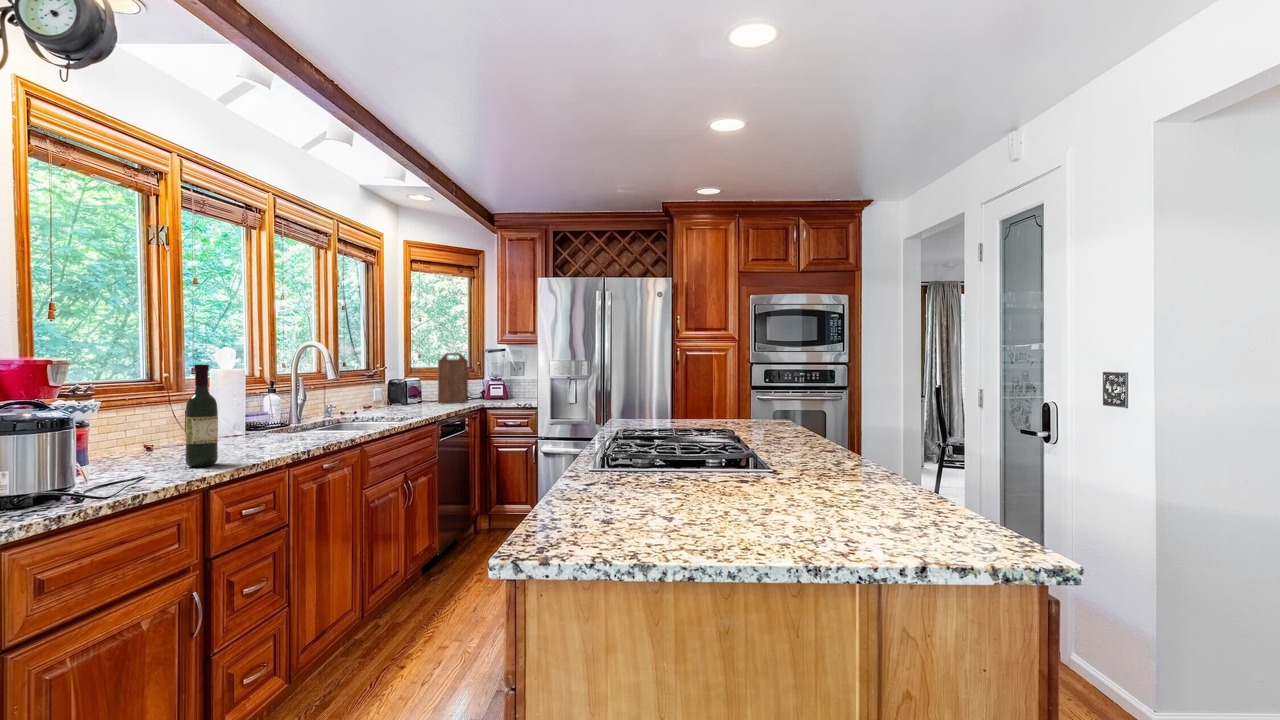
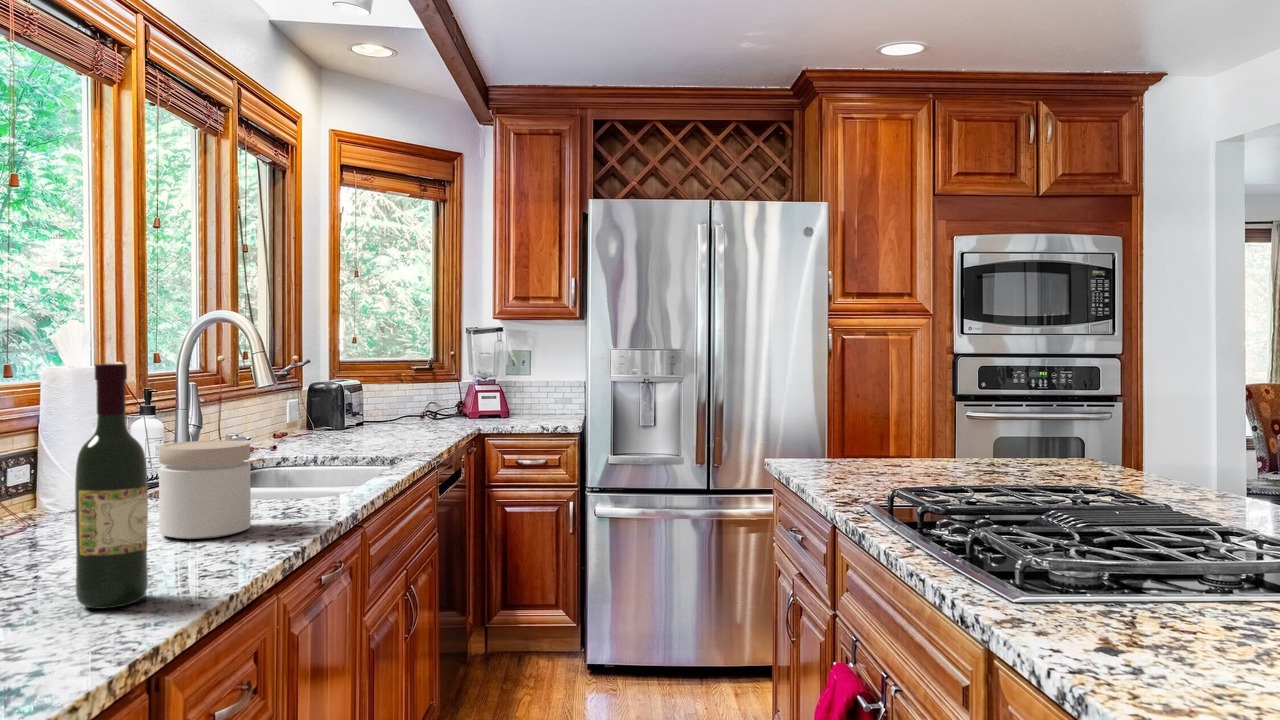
cutting board: present [438,353,468,403] -> none [396,334,447,424]
jar: none [249,403,294,447] -> present [159,440,251,539]

